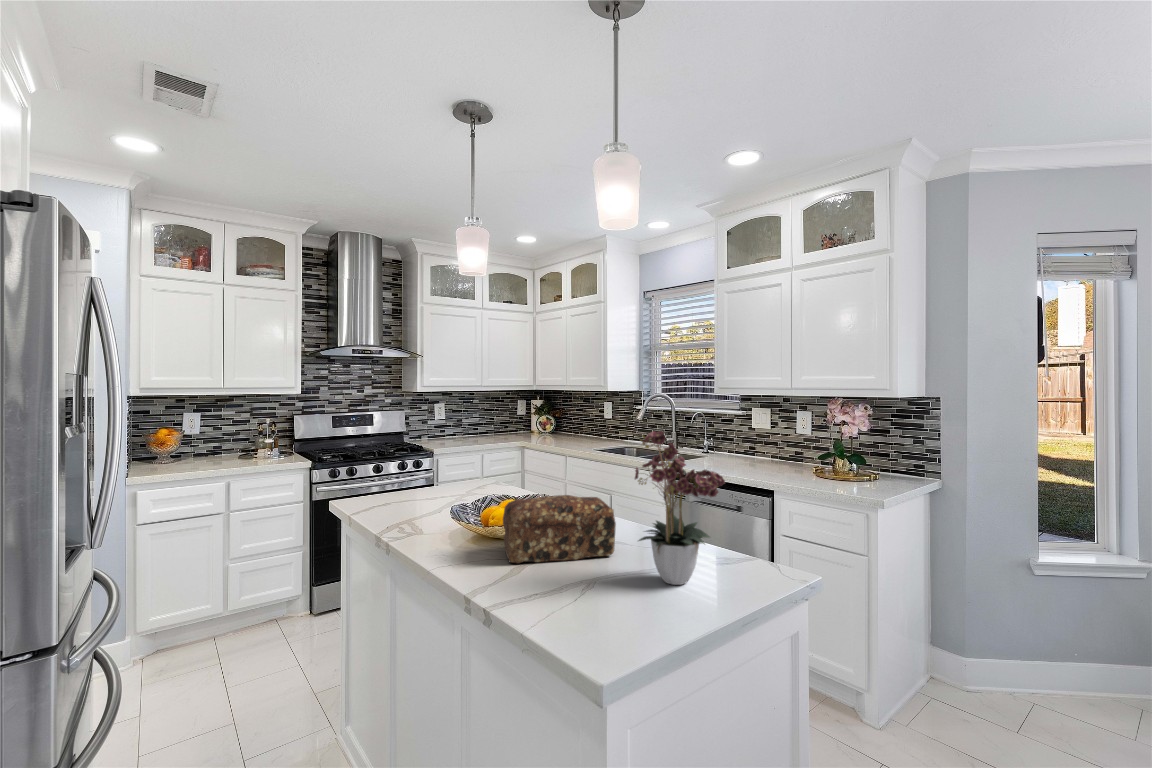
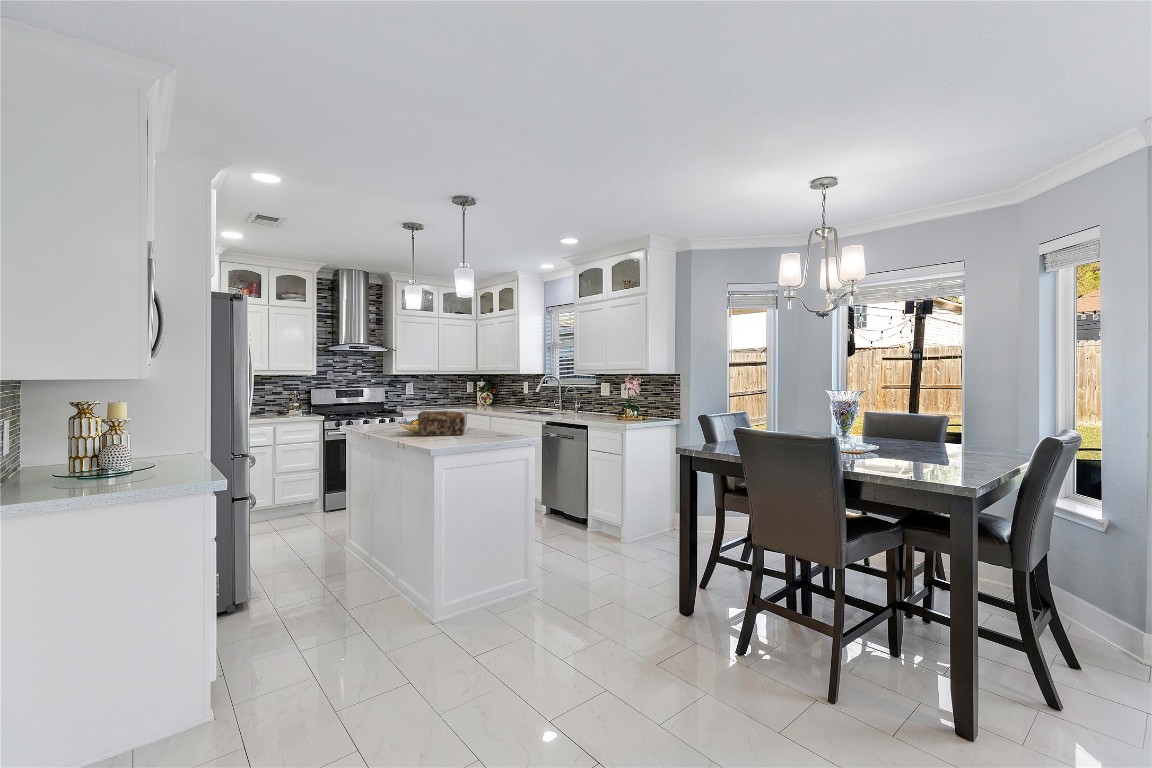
flower arrangement: present [635,431,725,585] -> none [460,376,503,438]

